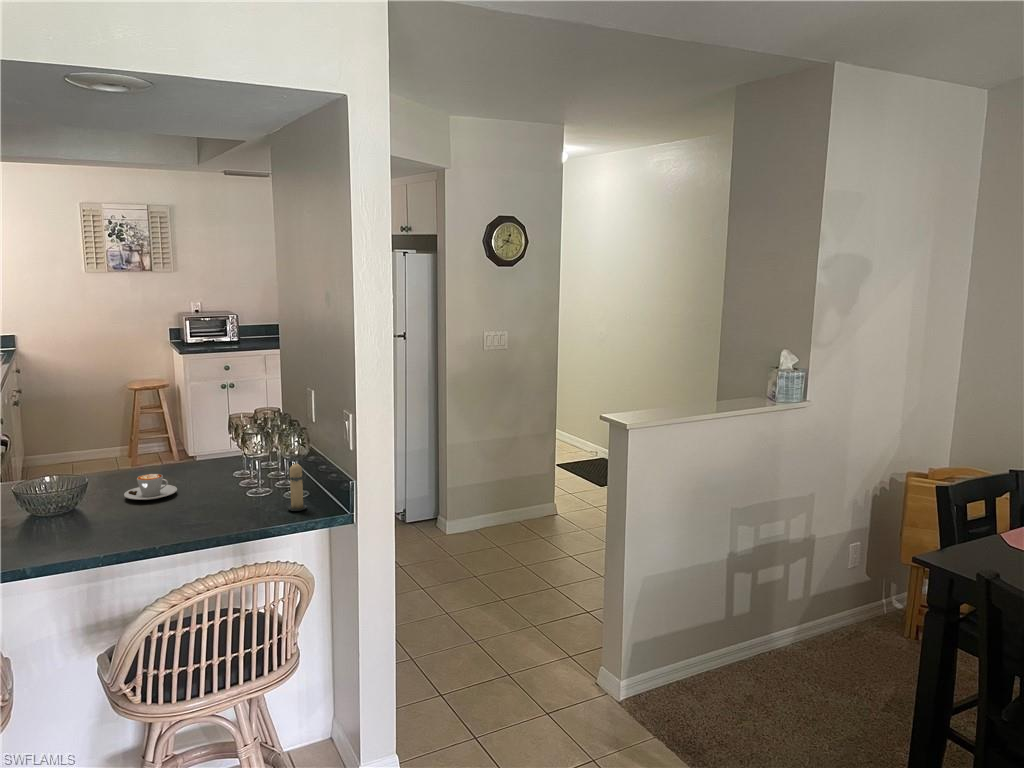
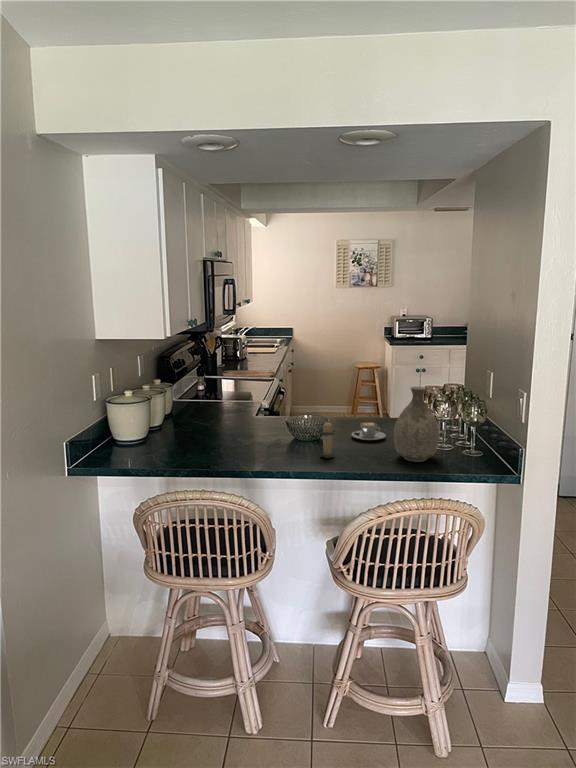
vase: none [187,419,251,519] -> present [394,387,439,462]
candle: present [285,461,307,511] -> present [320,422,335,458]

